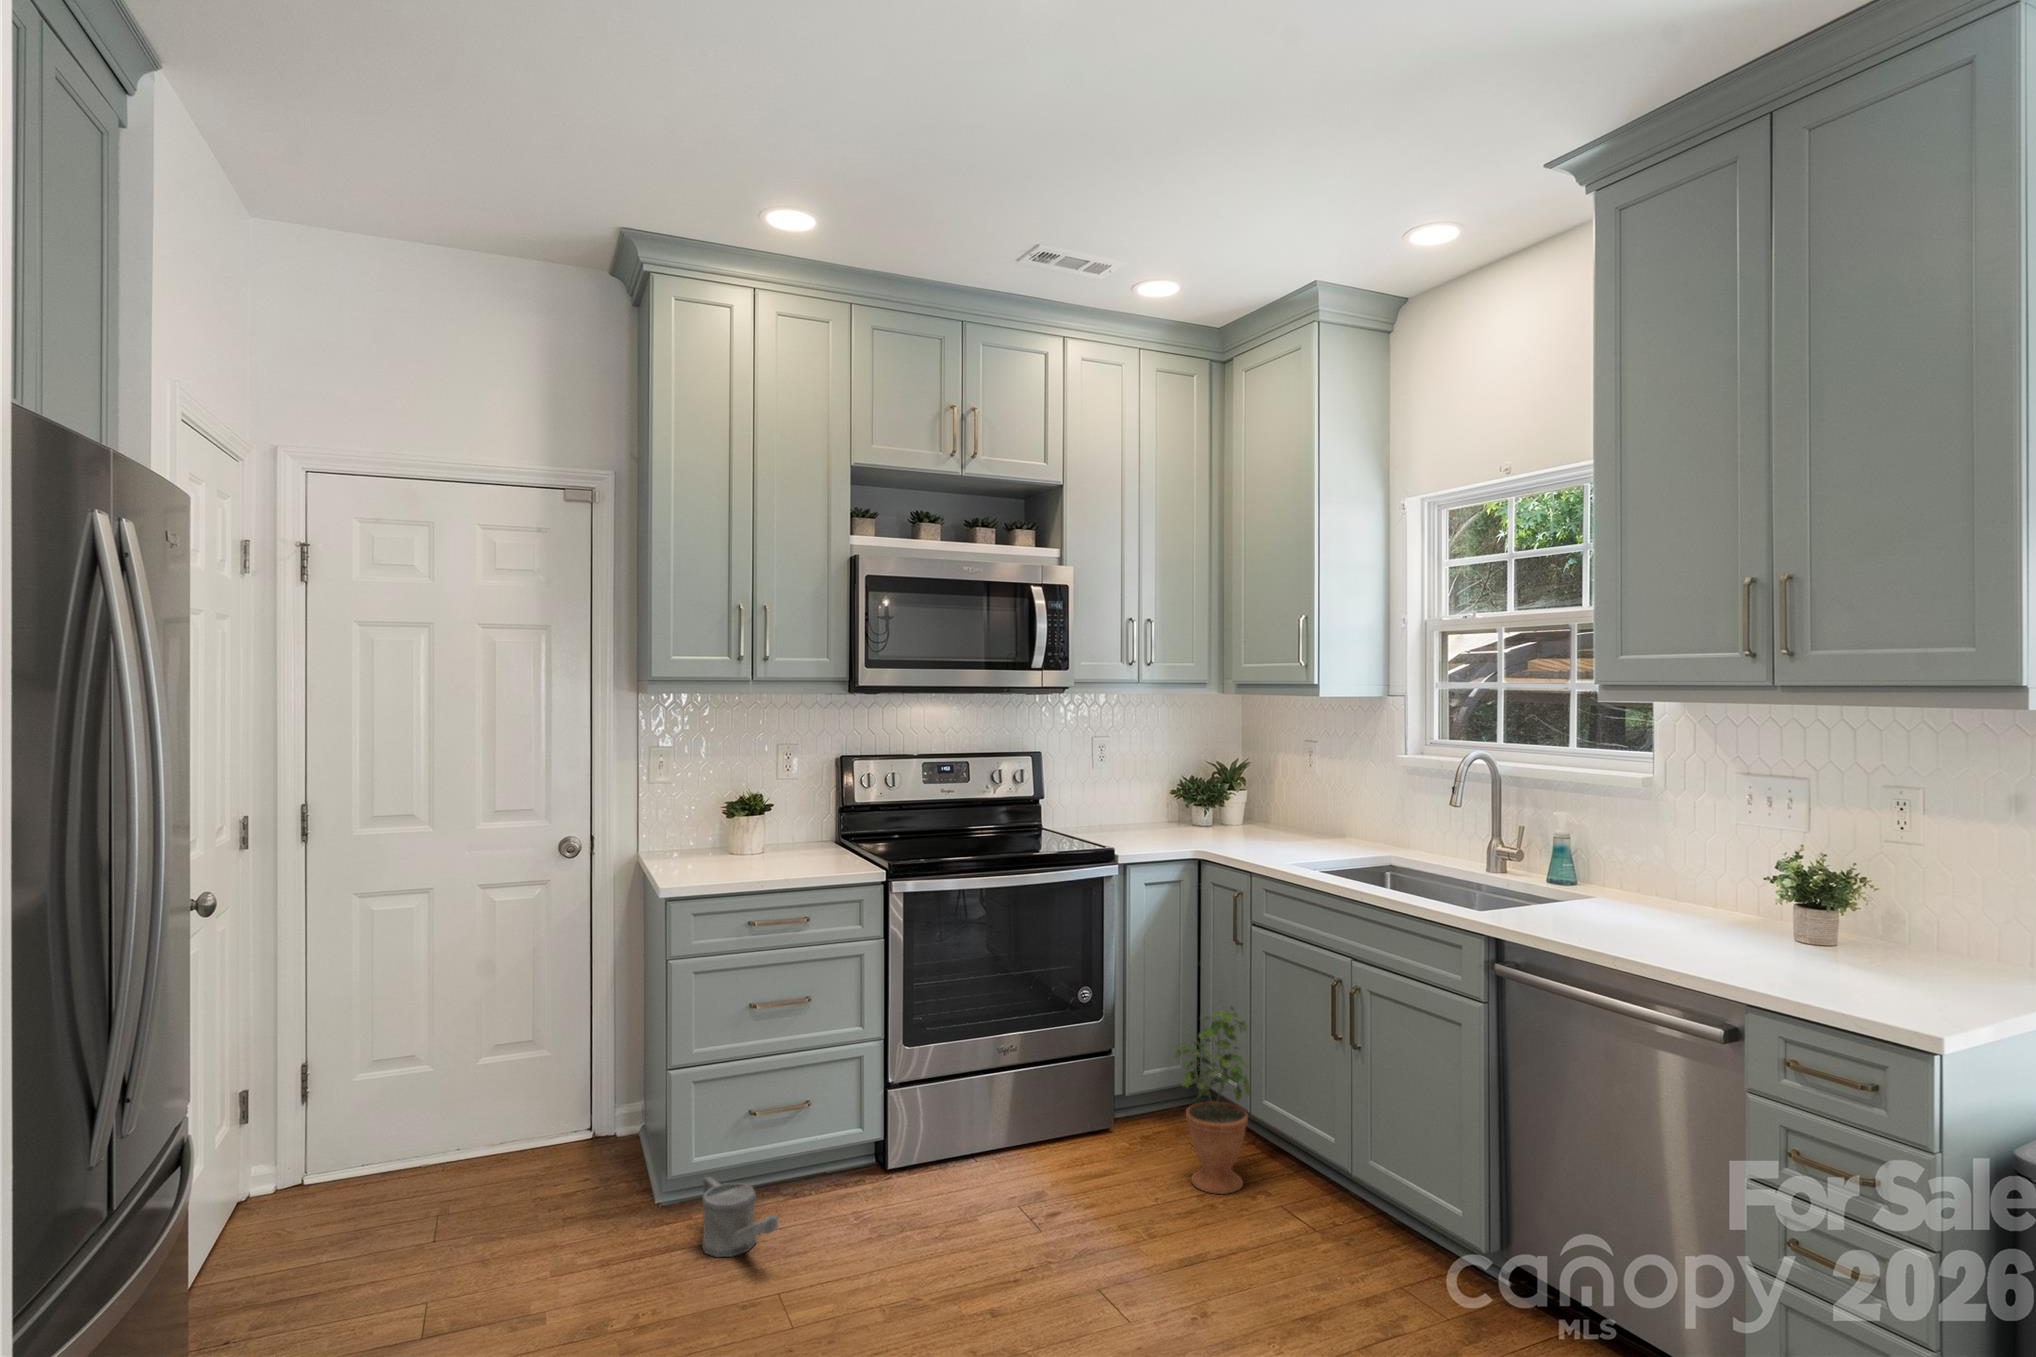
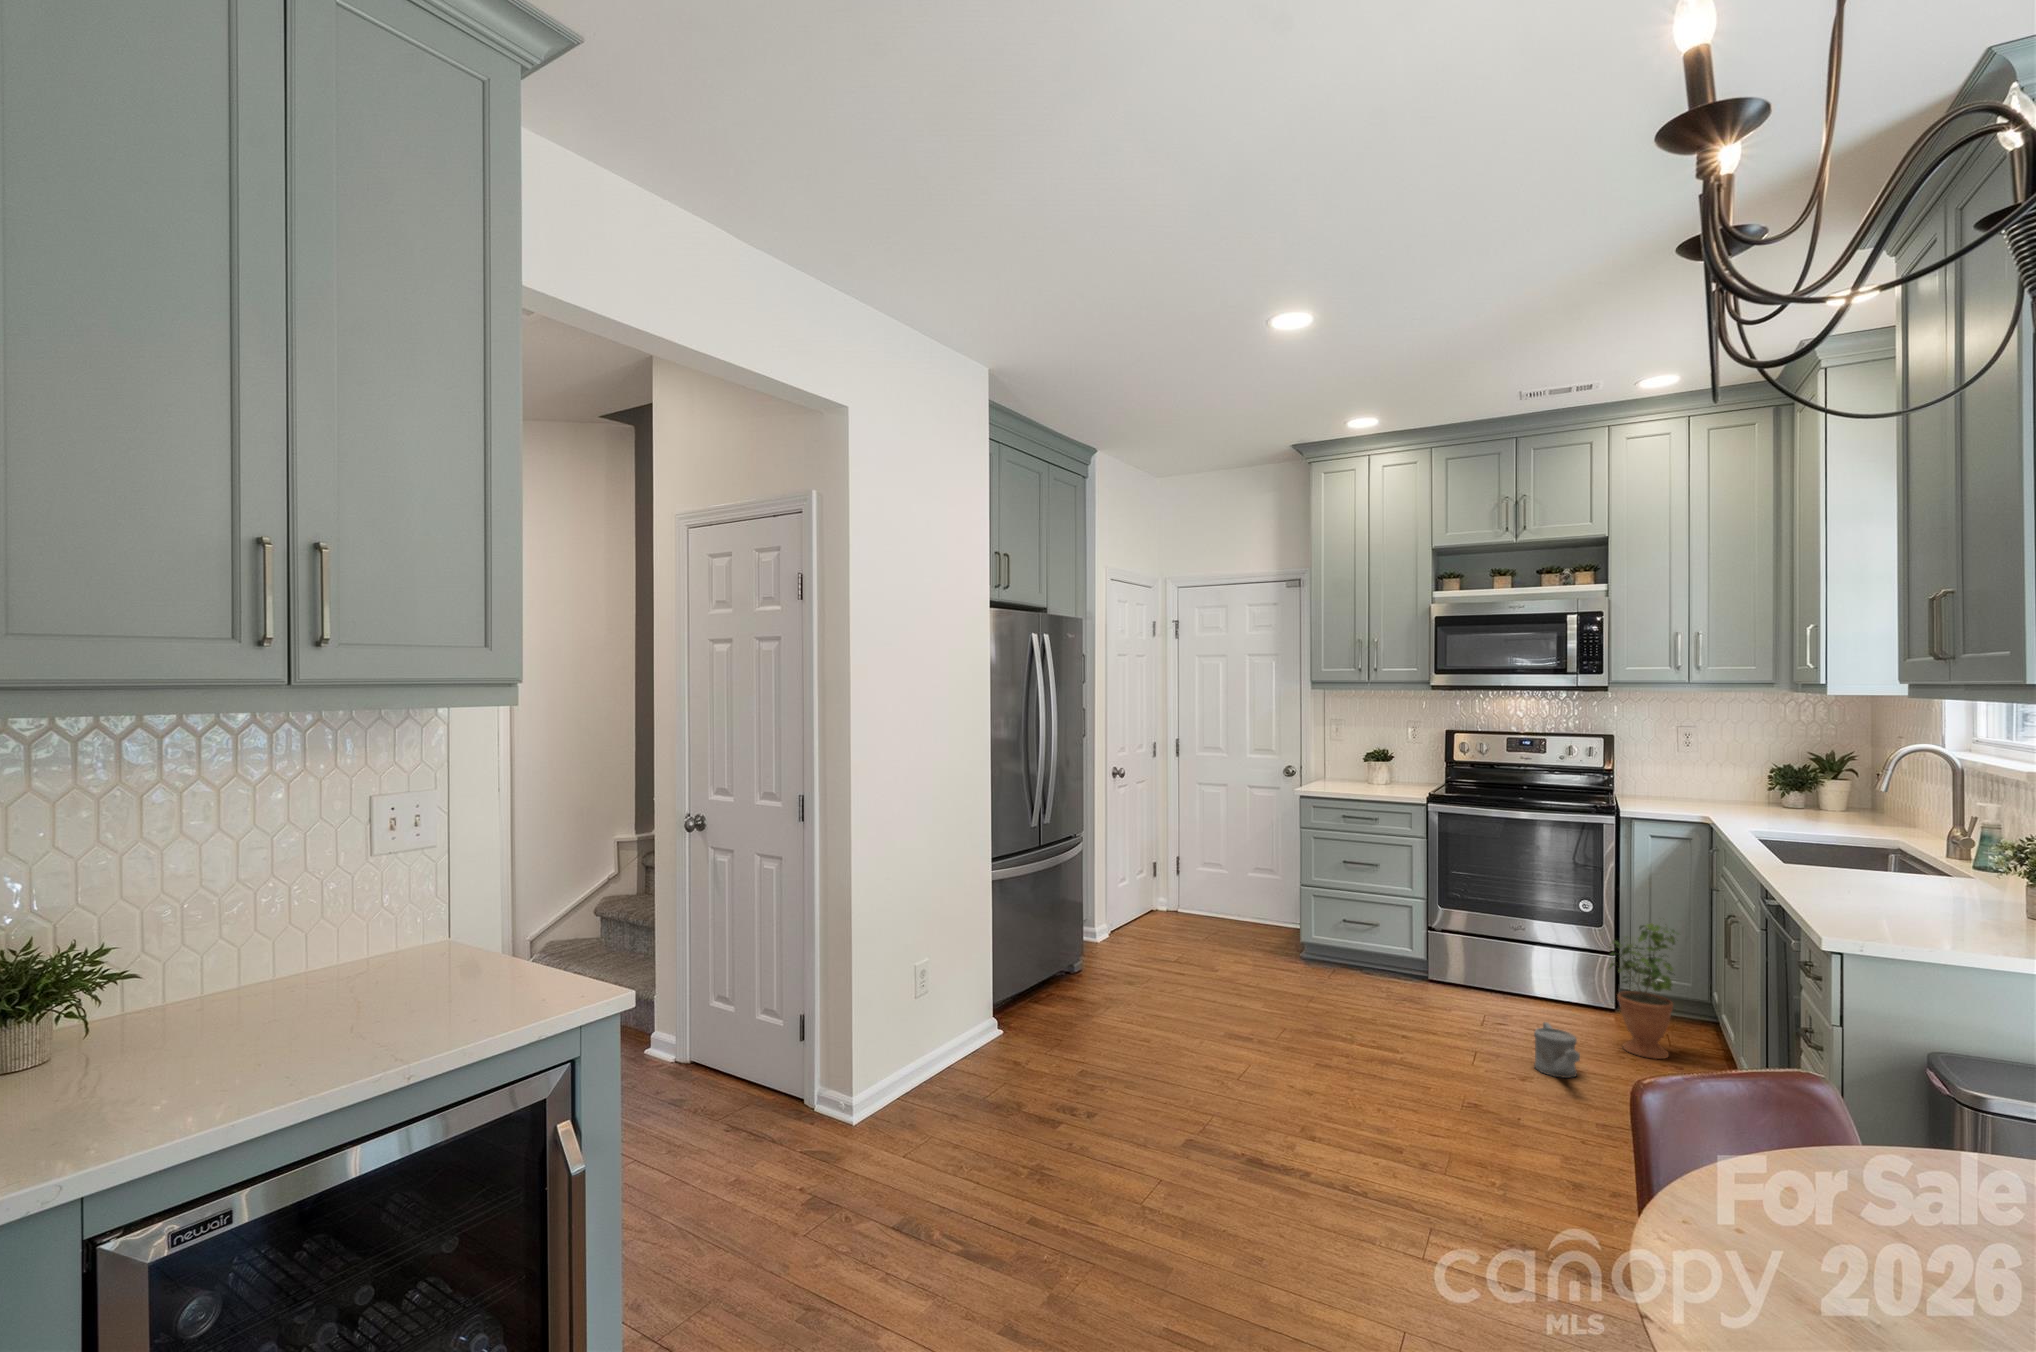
watering can: present [702,1177,778,1257] -> present [1534,1022,1580,1078]

